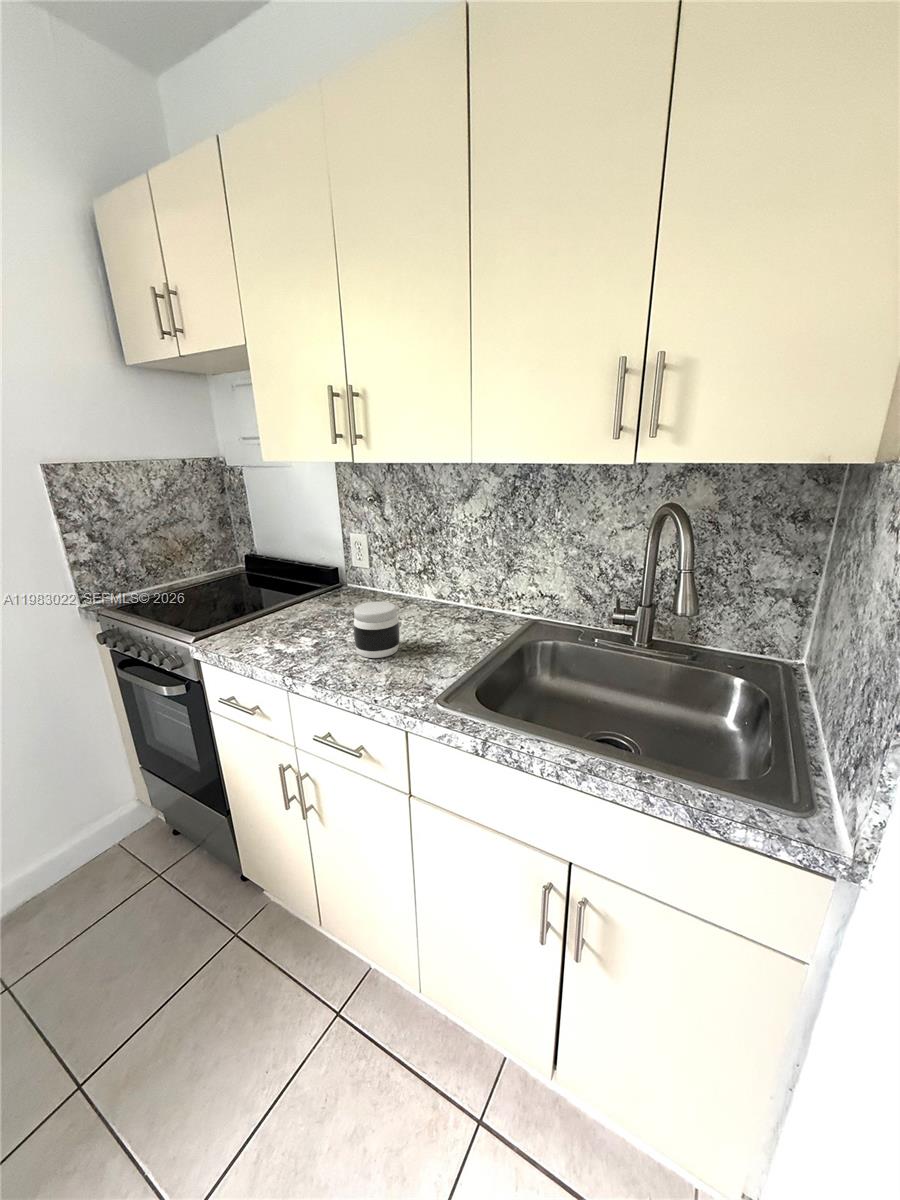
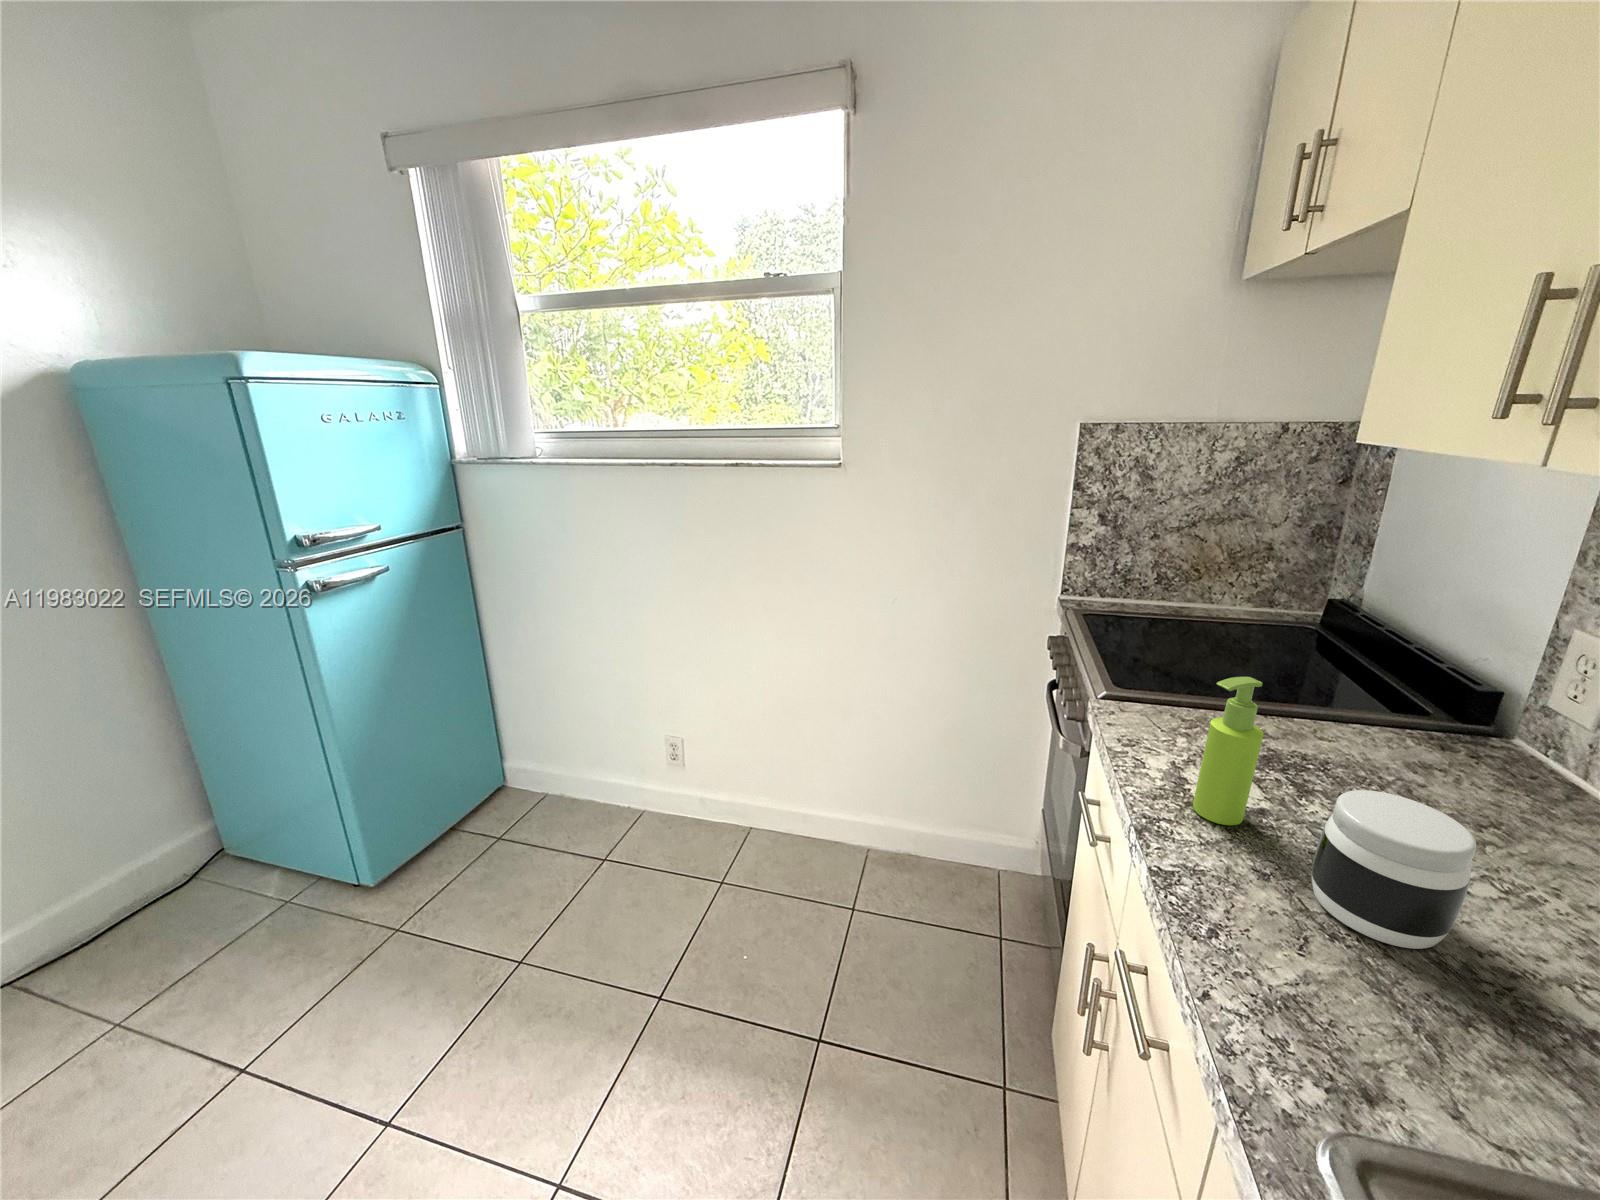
soap dispenser: none [289,580,317,658] -> present [1193,677,1264,825]

